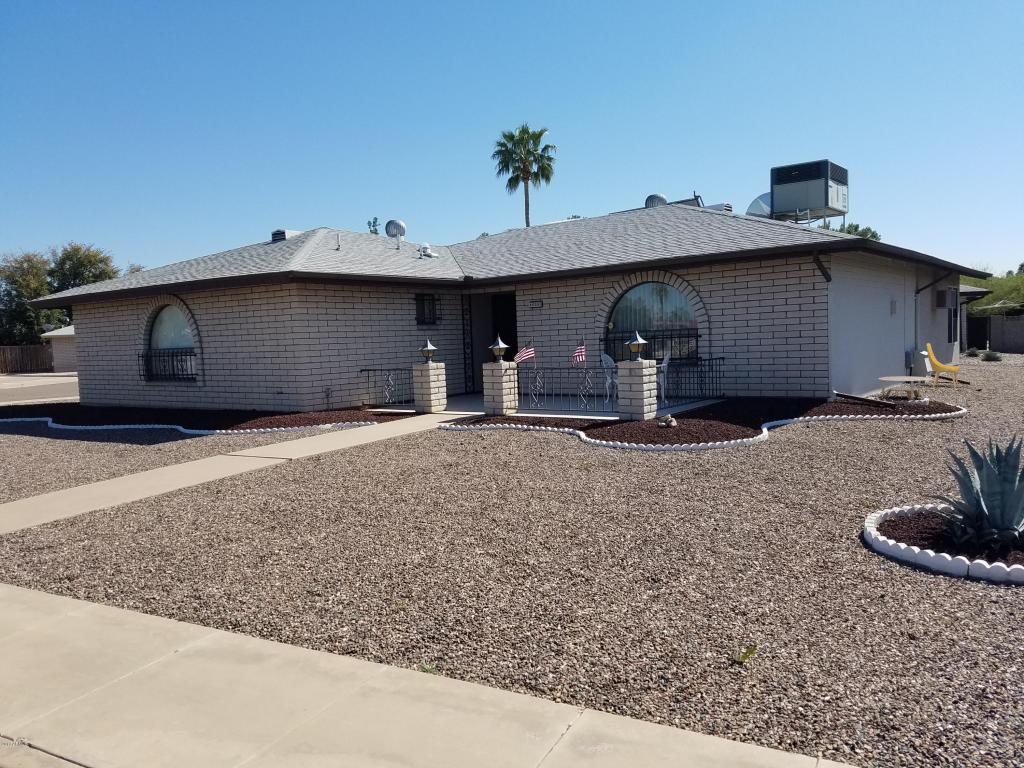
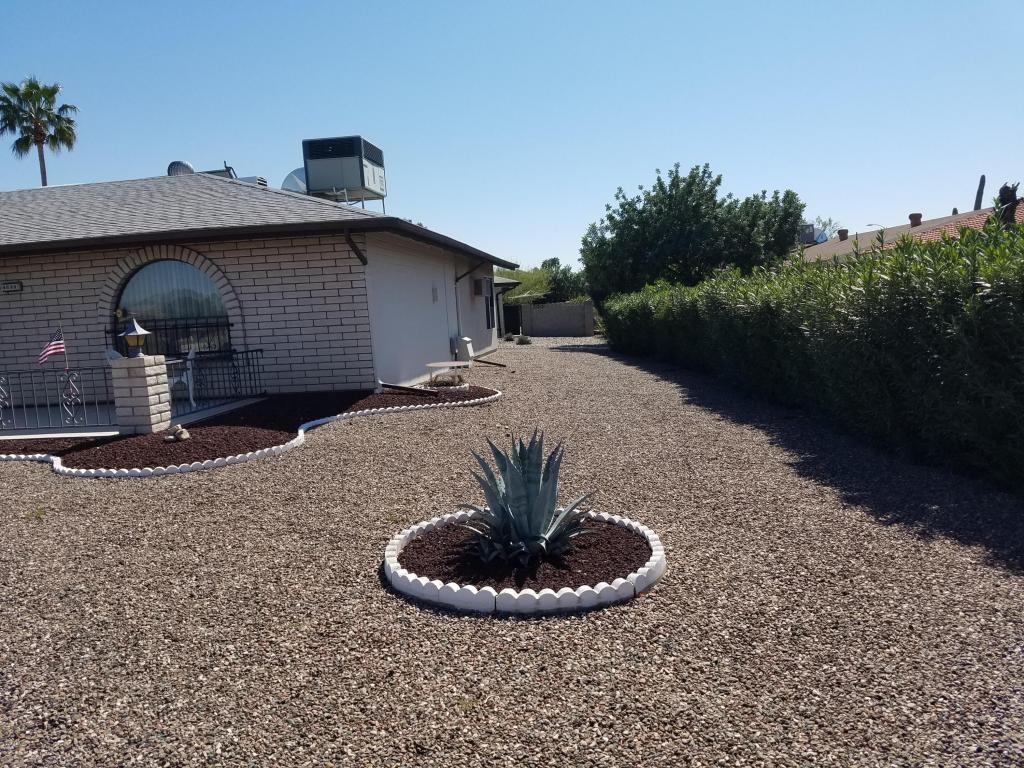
chair: present [926,343,960,388] -> none [467,329,496,371]

